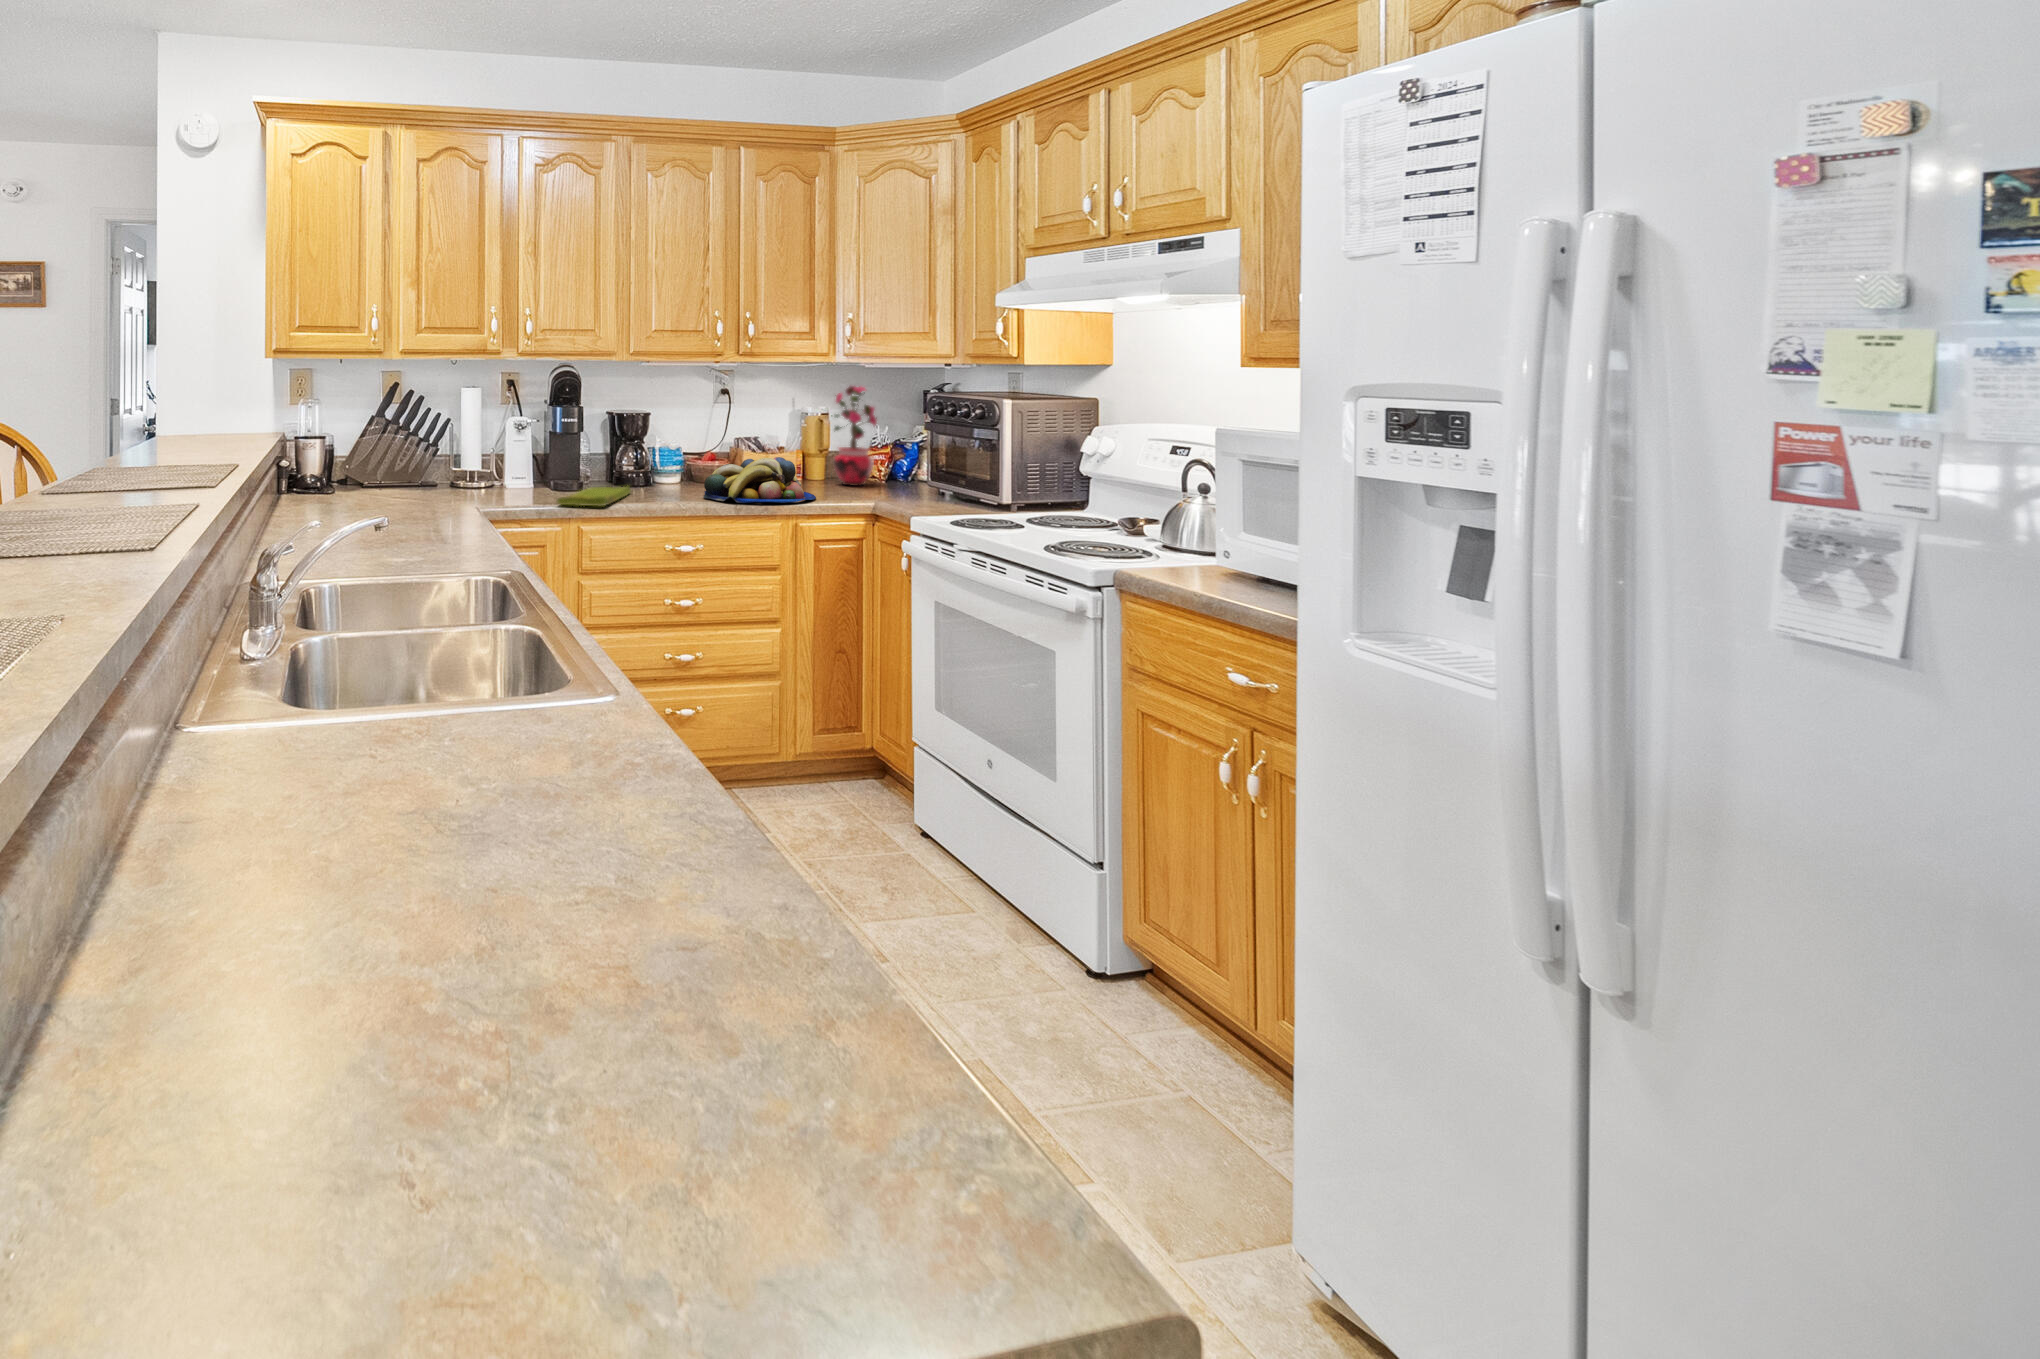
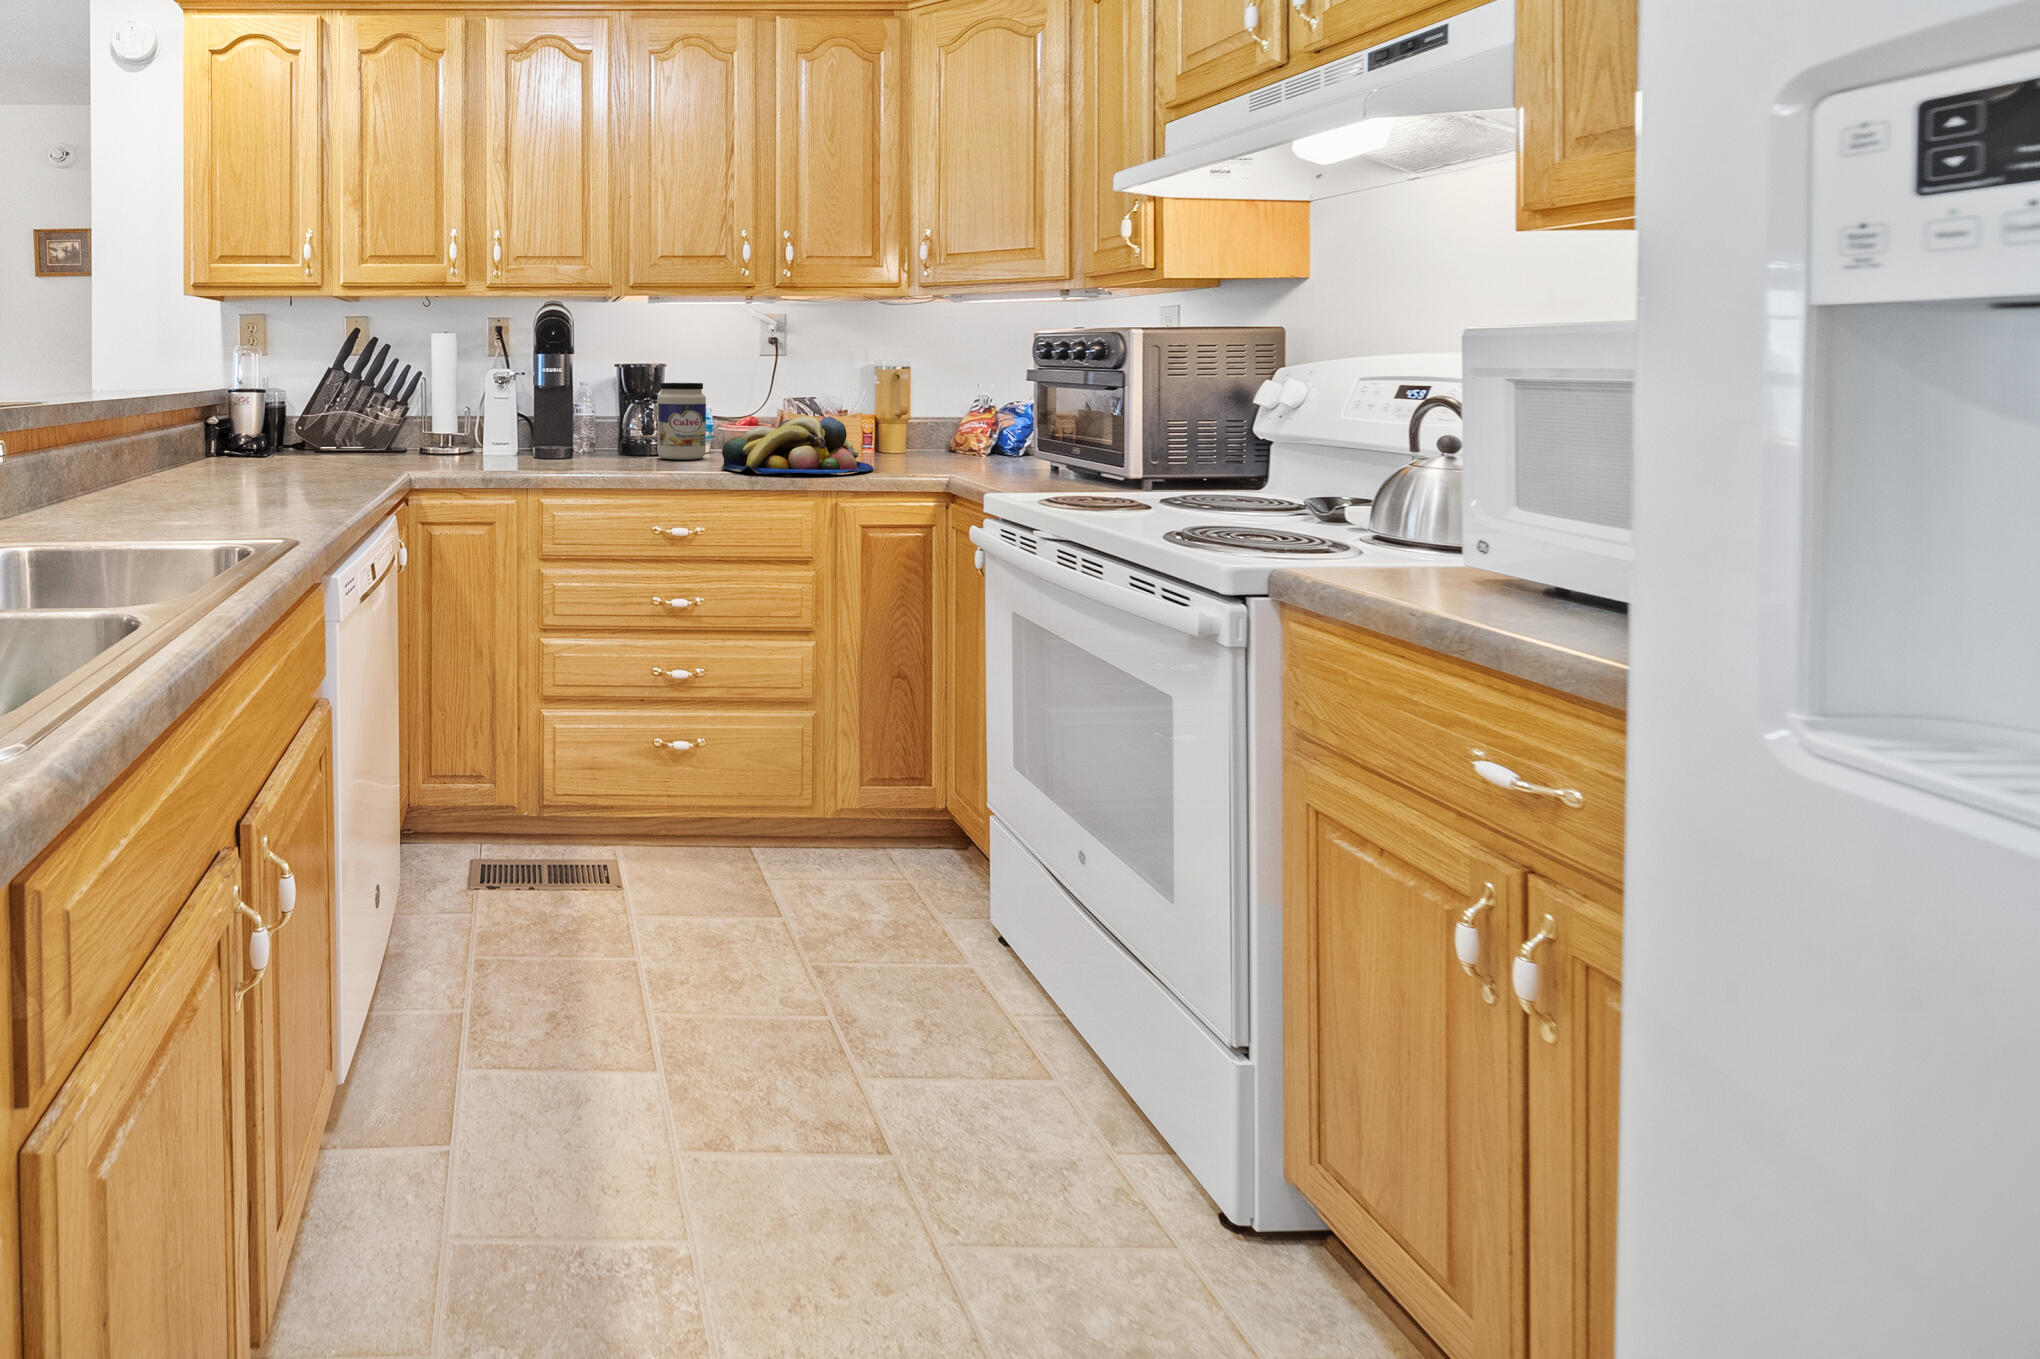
potted plant: present [833,386,877,486] -> none [900,321,974,457]
jar: none [641,428,680,489] -> present [657,383,706,460]
dish towel: present [556,486,631,506] -> none [519,453,636,476]

